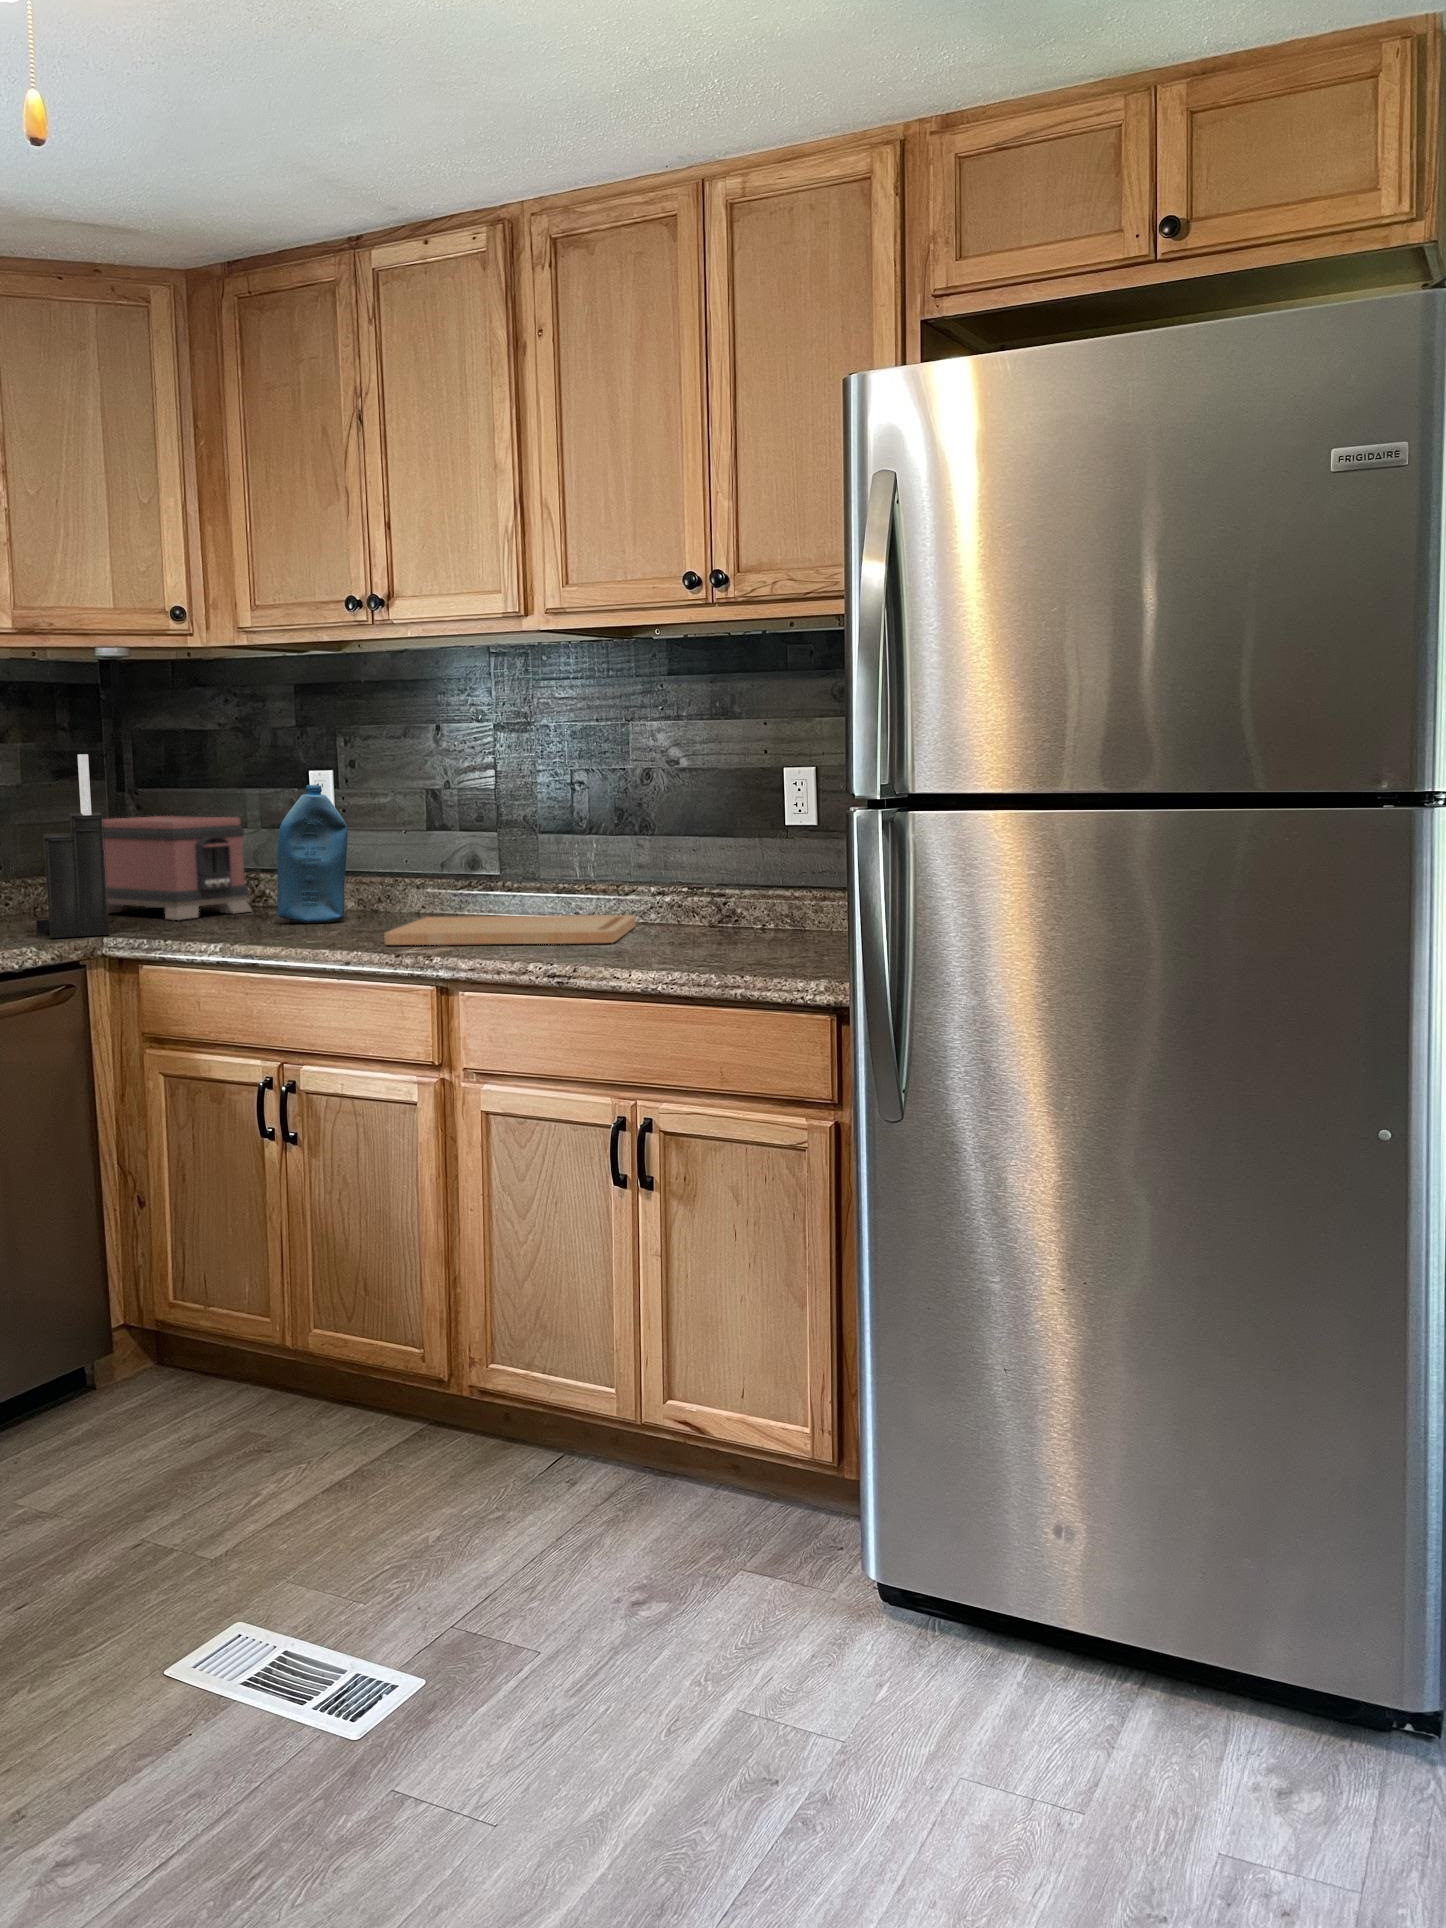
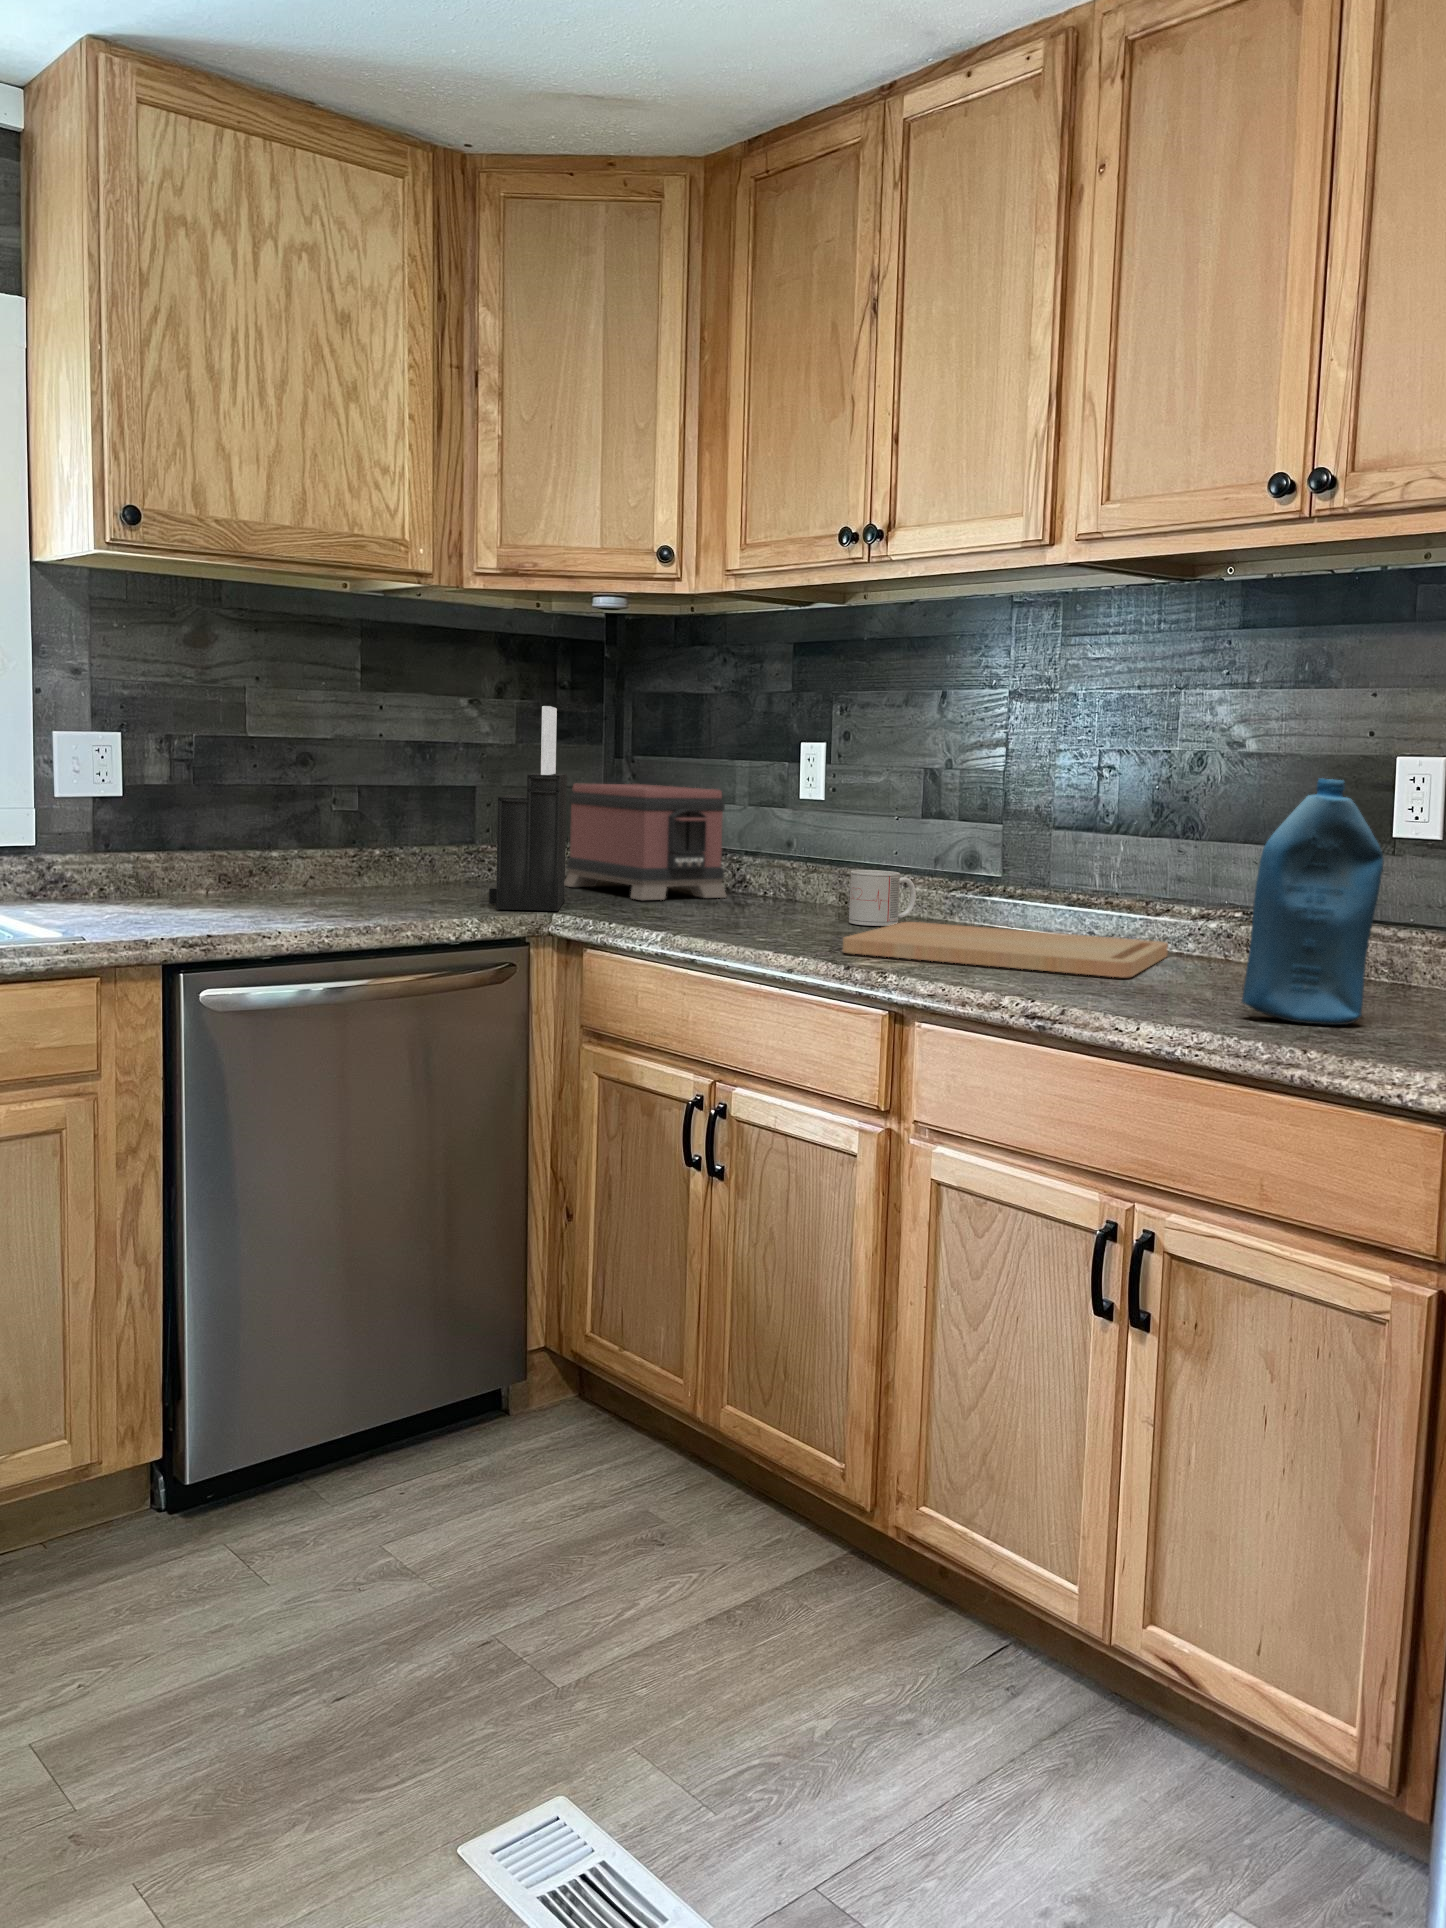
bottle: present [277,785,347,923] -> present [1242,778,1384,1025]
mug: none [372,877,428,923] -> present [849,870,916,926]

